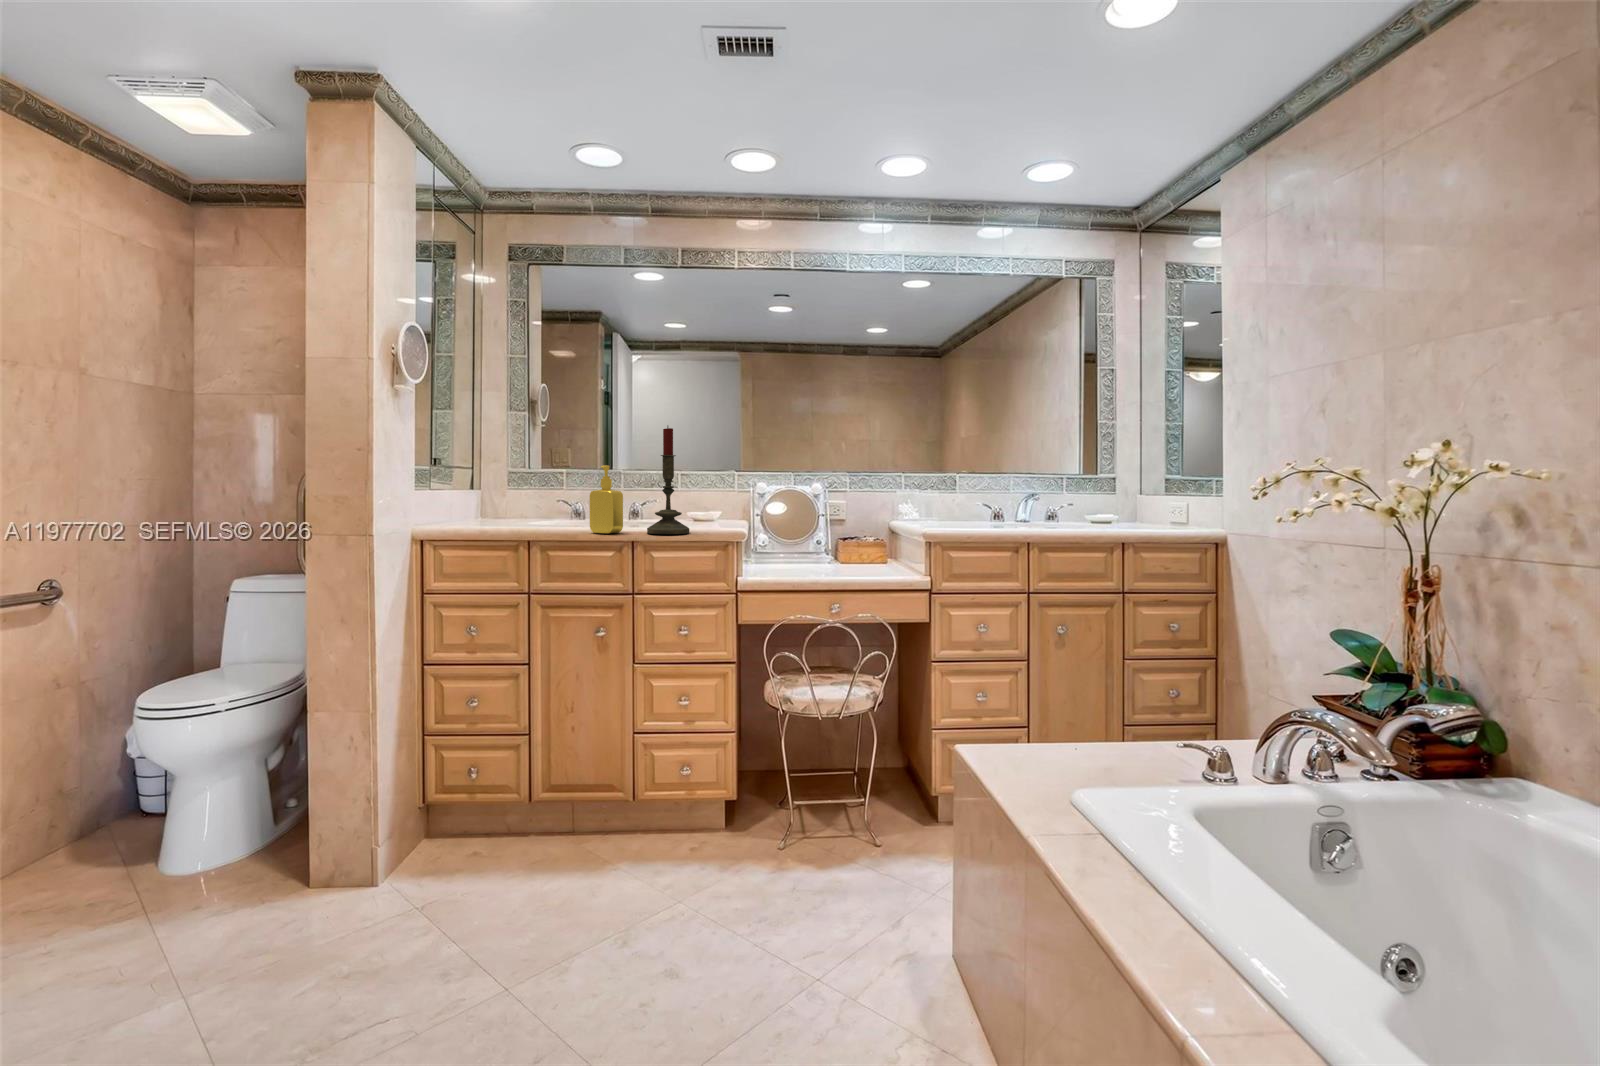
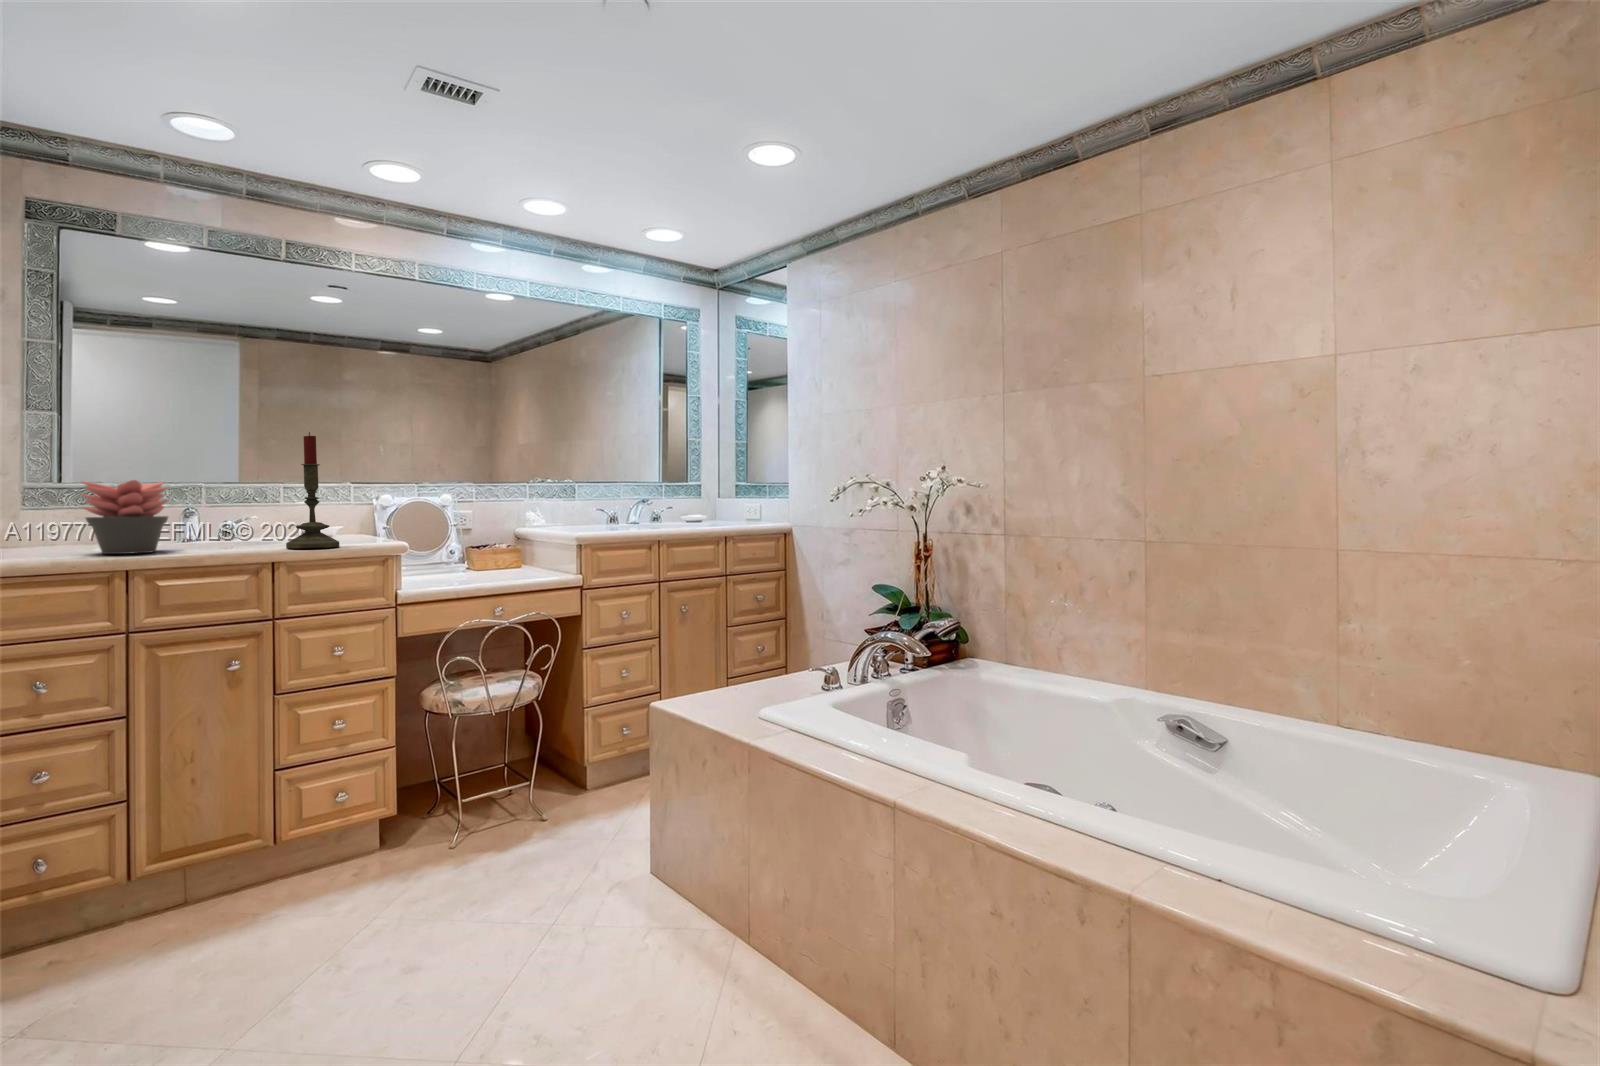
soap dispenser: present [590,465,623,534] -> none [208,474,254,551]
succulent plant: none [508,470,568,532] -> present [81,480,168,554]

